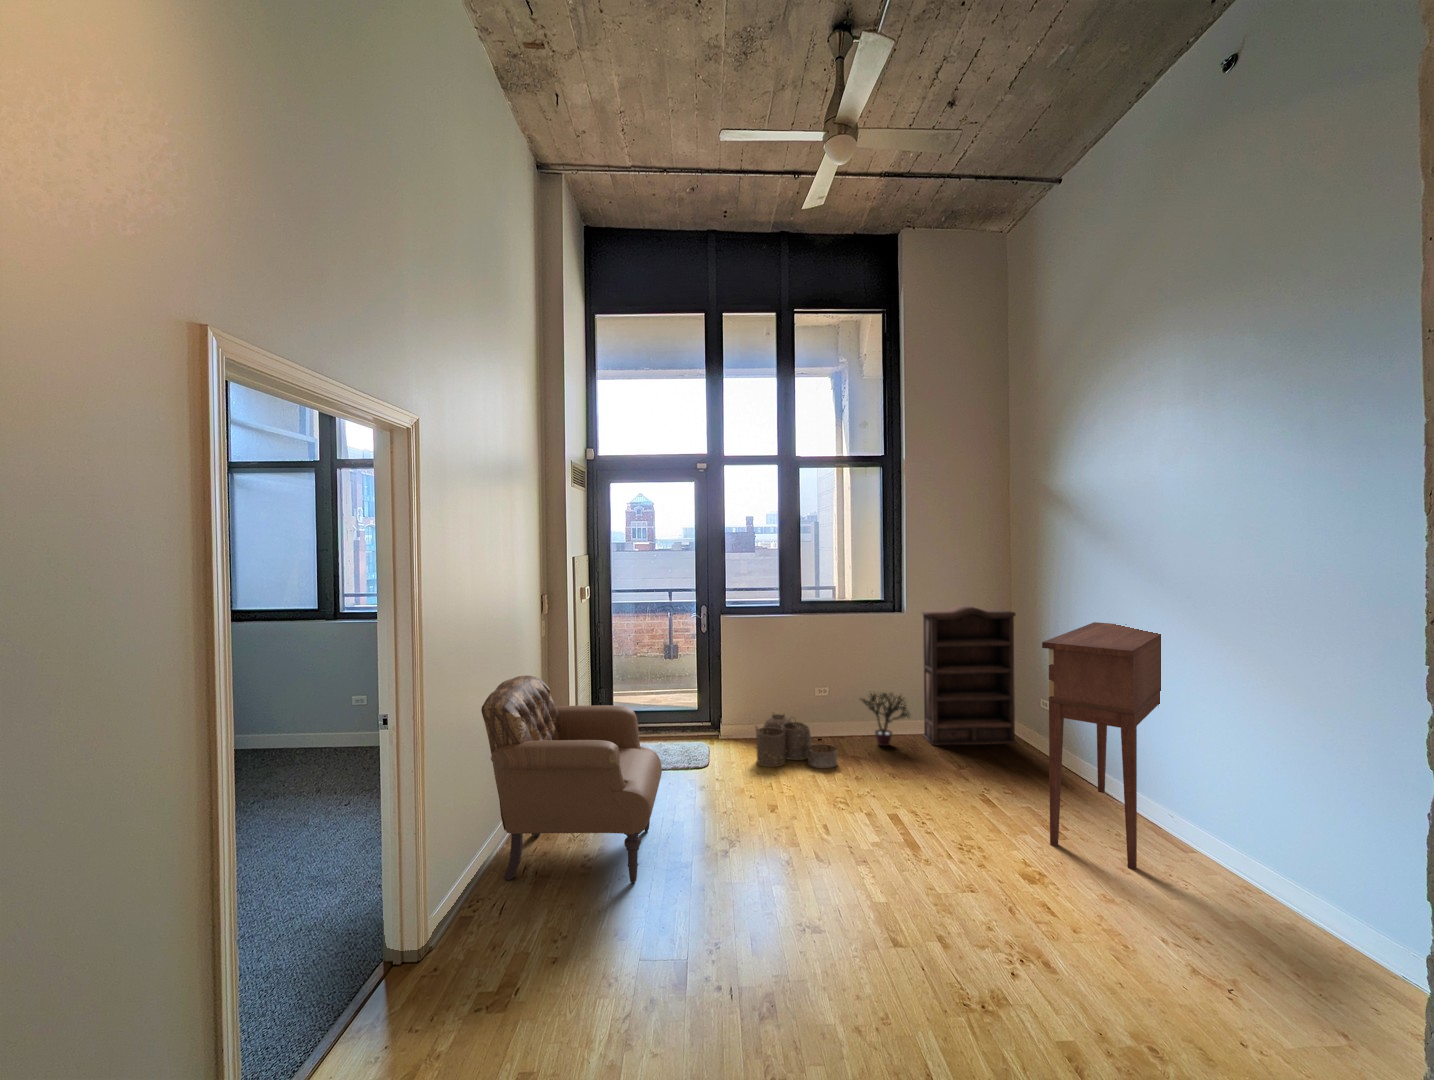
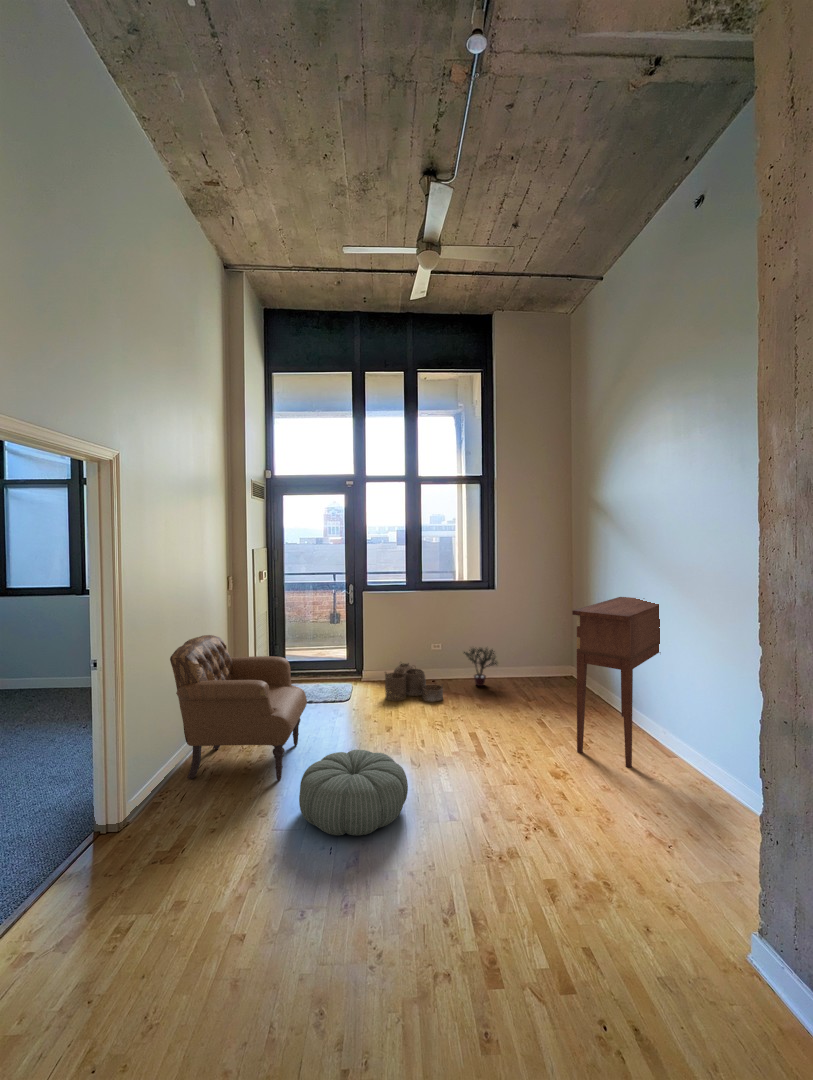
bookshelf: present [921,605,1017,746] -> none [509,584,575,685]
pouf: none [673,841,829,971] -> present [299,750,408,835]

